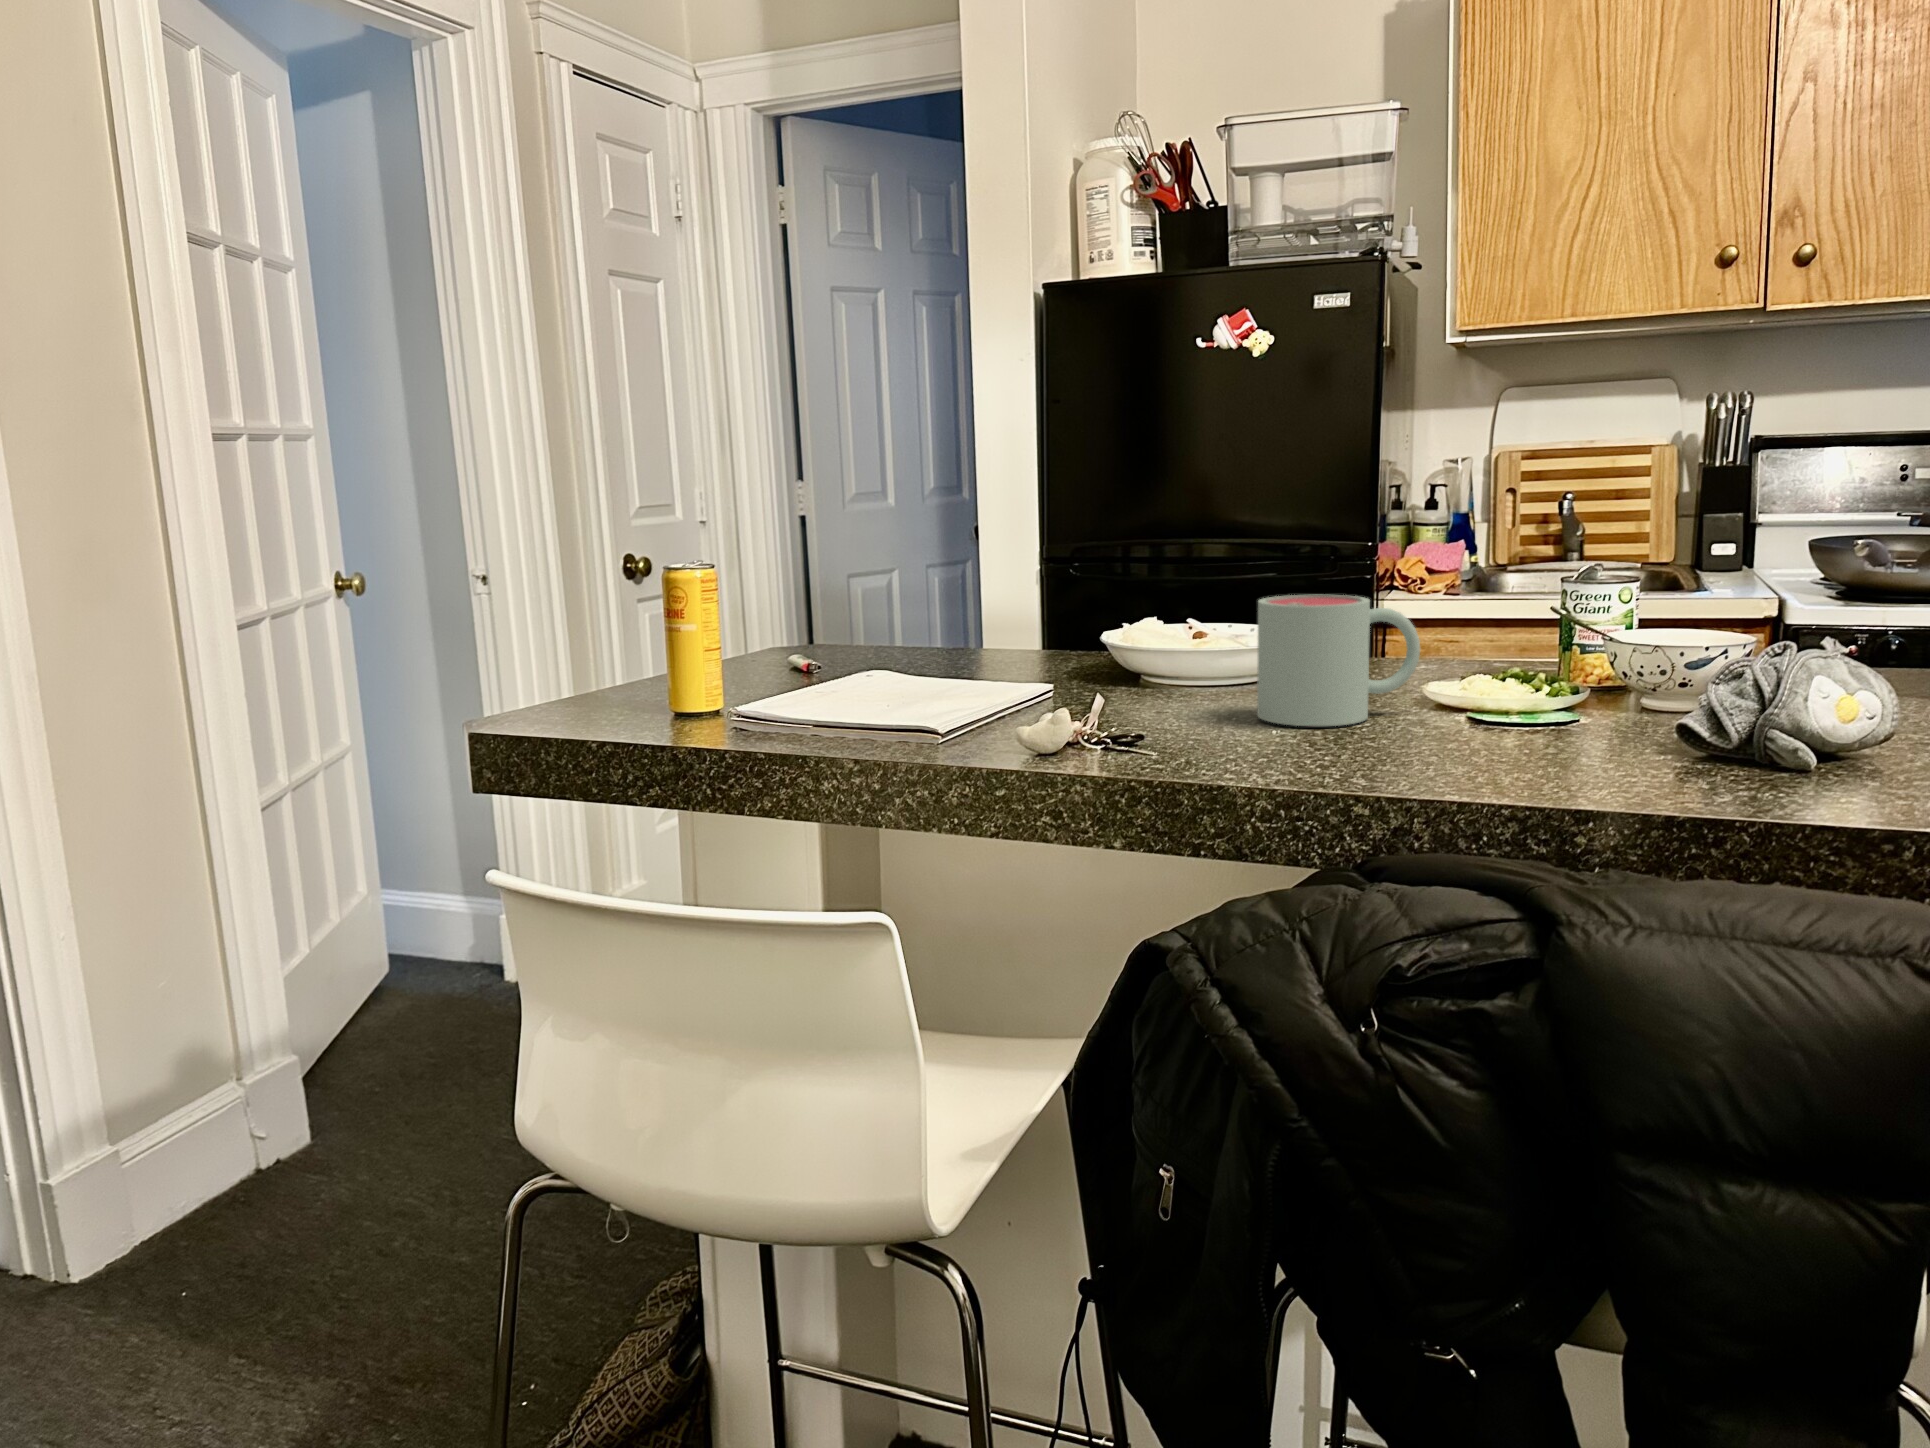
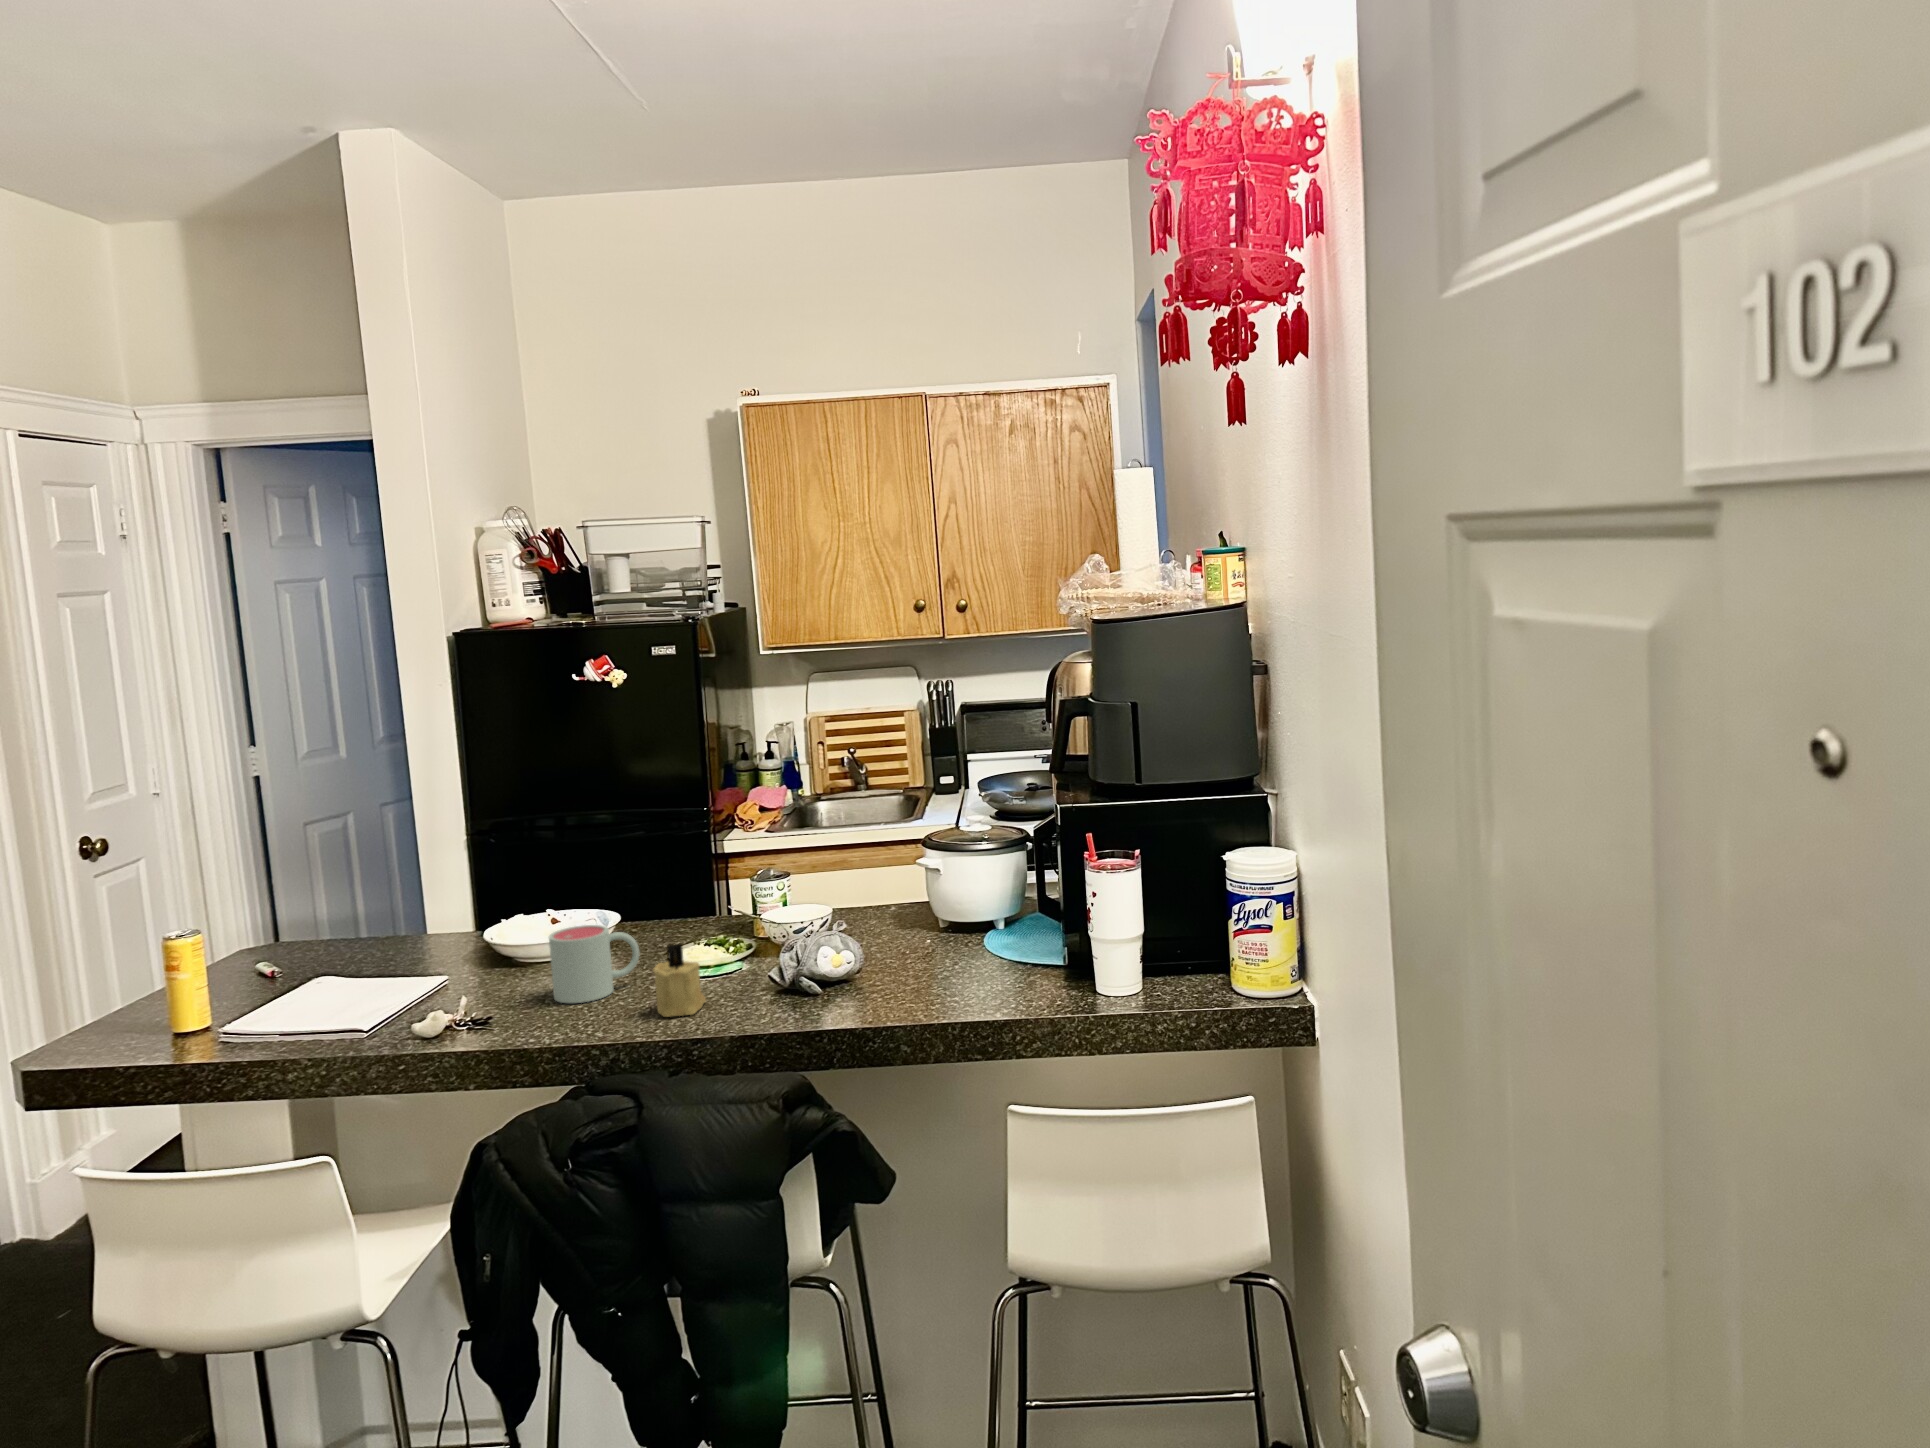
candle: none [1491,614,1595,761] -> present [653,944,706,1017]

